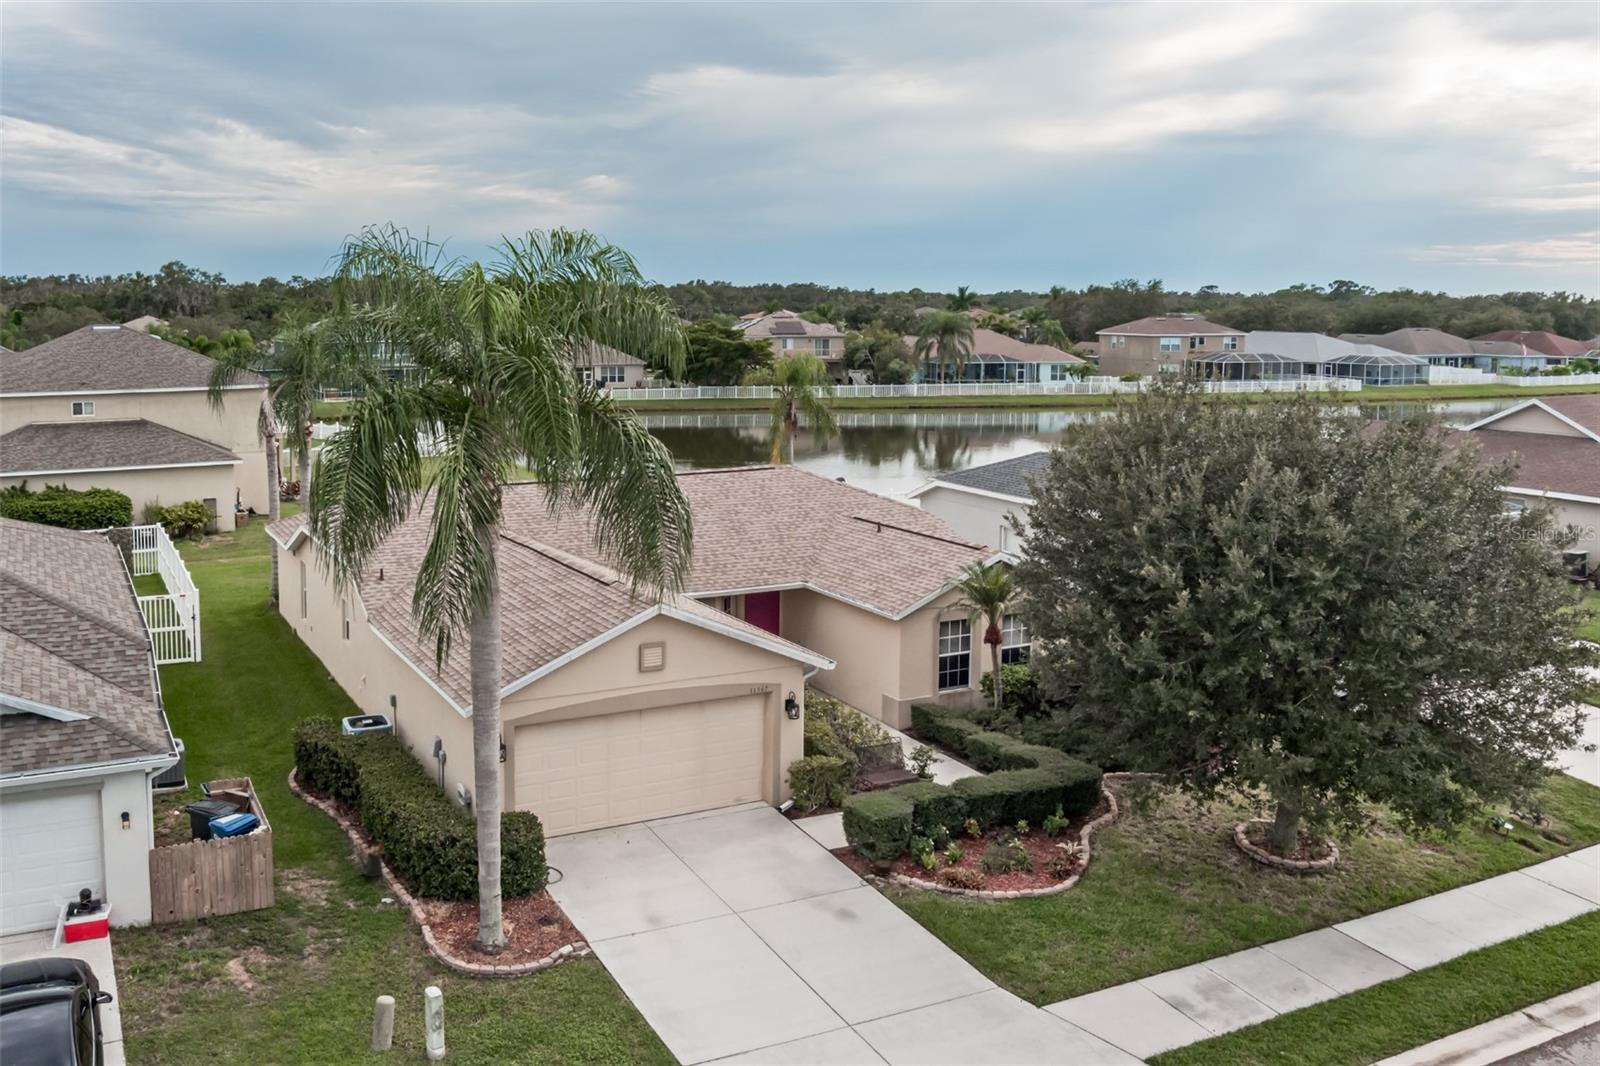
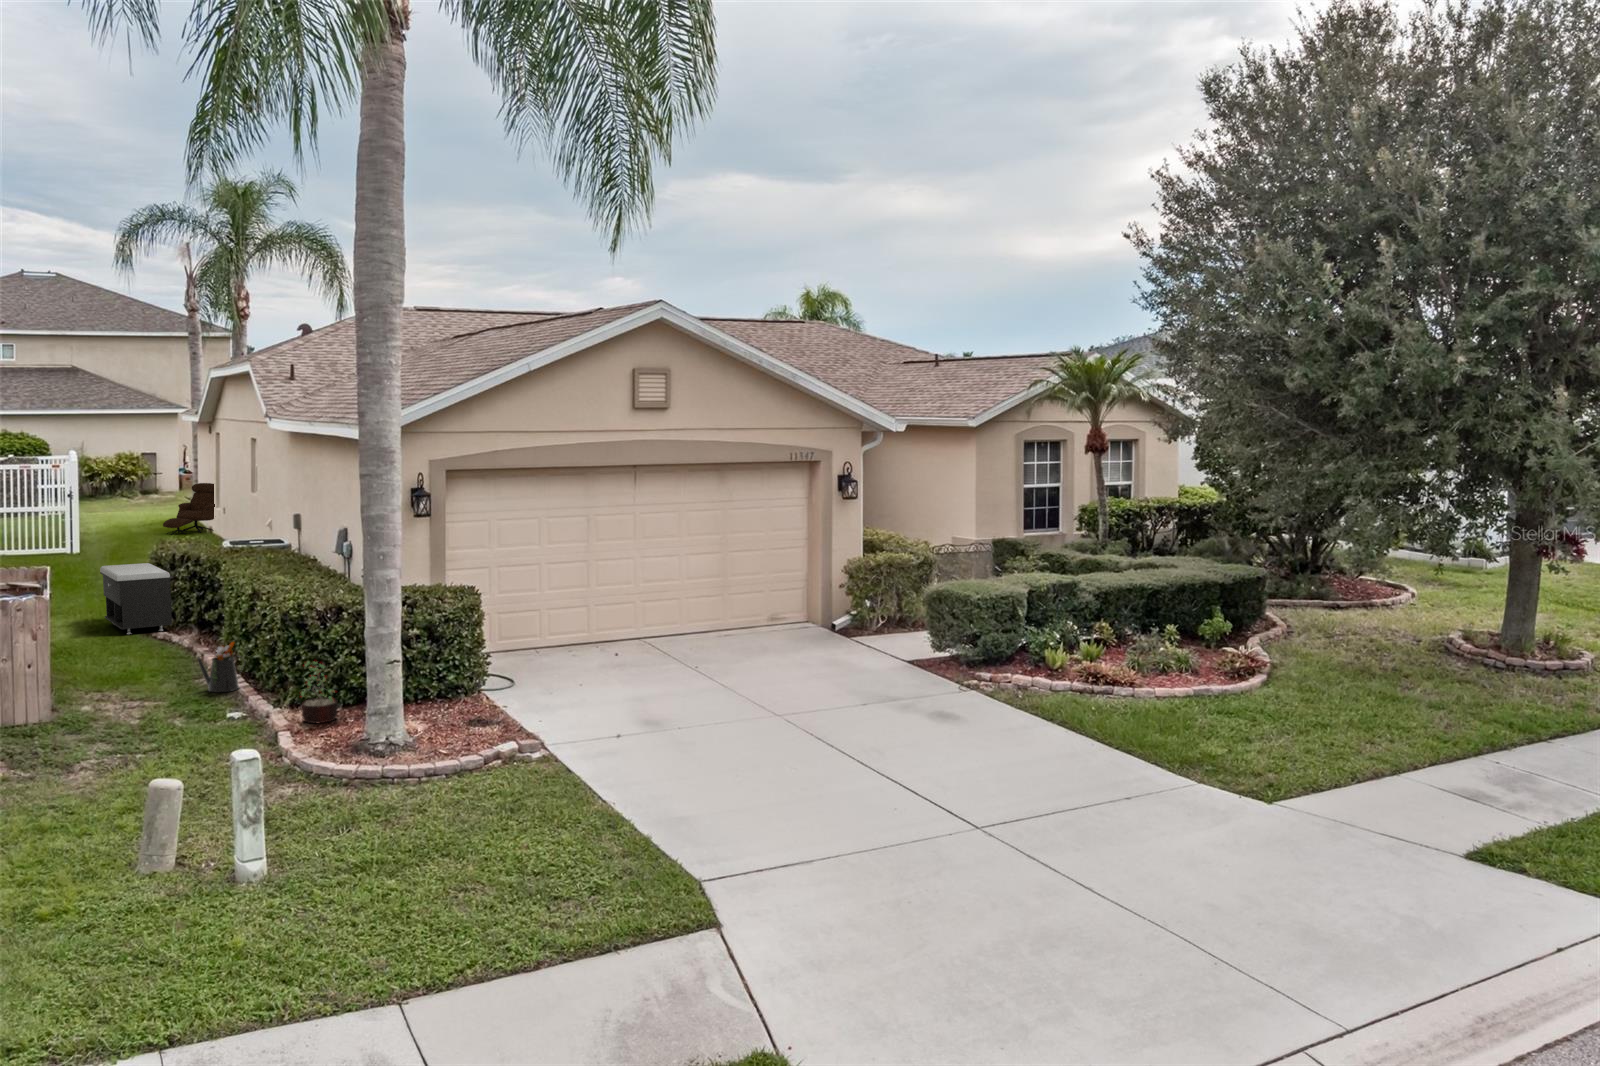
lounge chair: none [254,584,298,631] -> present [163,483,215,535]
storage bench: none [266,740,317,798] -> present [100,563,172,634]
decorative plant: present [871,841,891,876] -> present [300,662,338,723]

